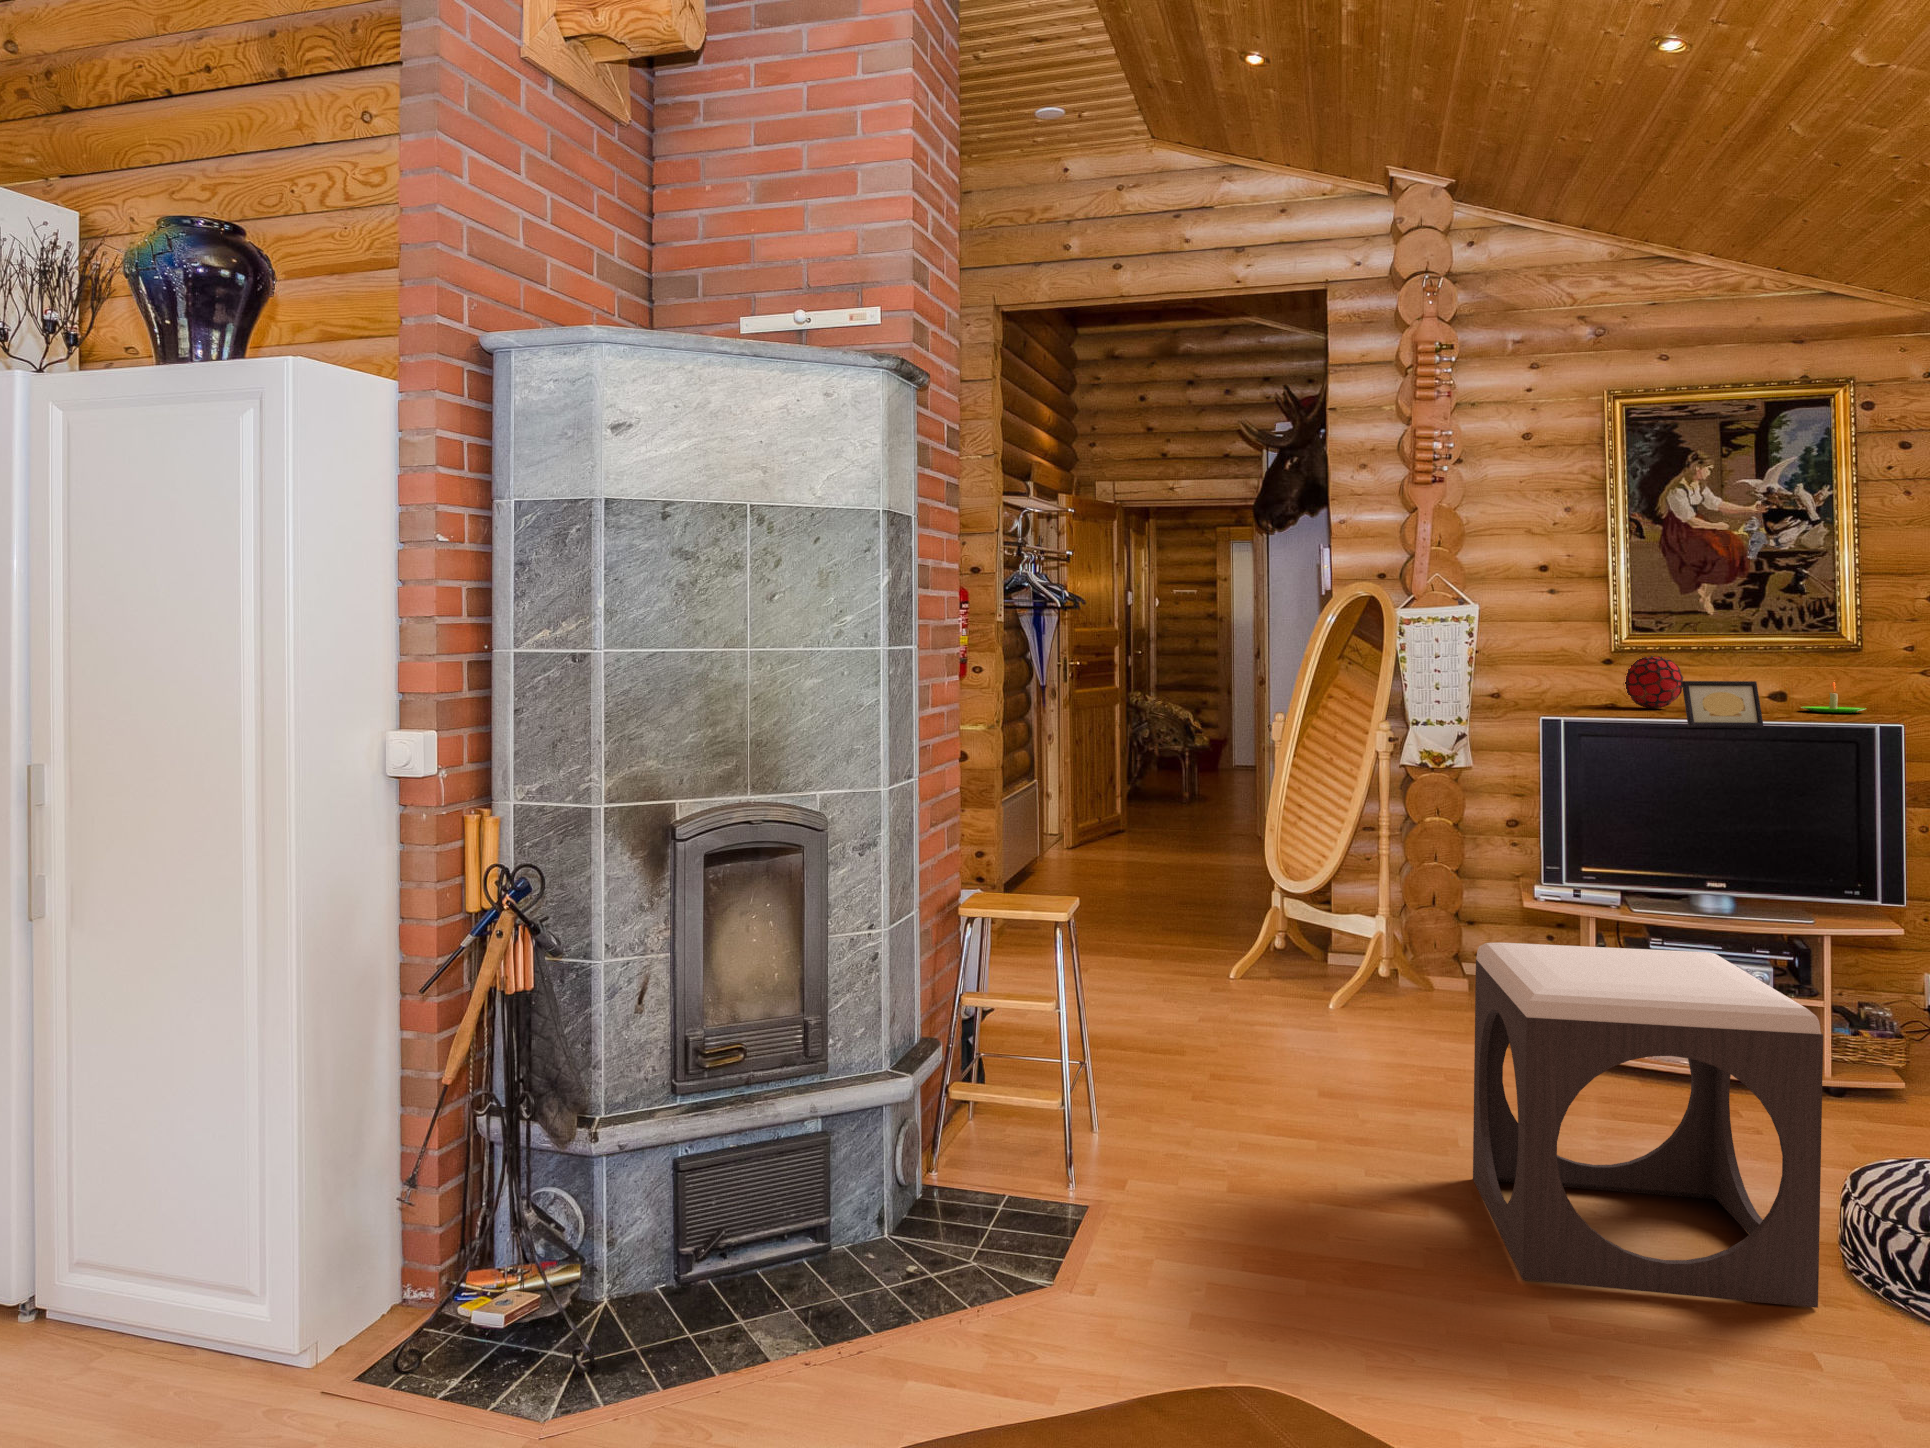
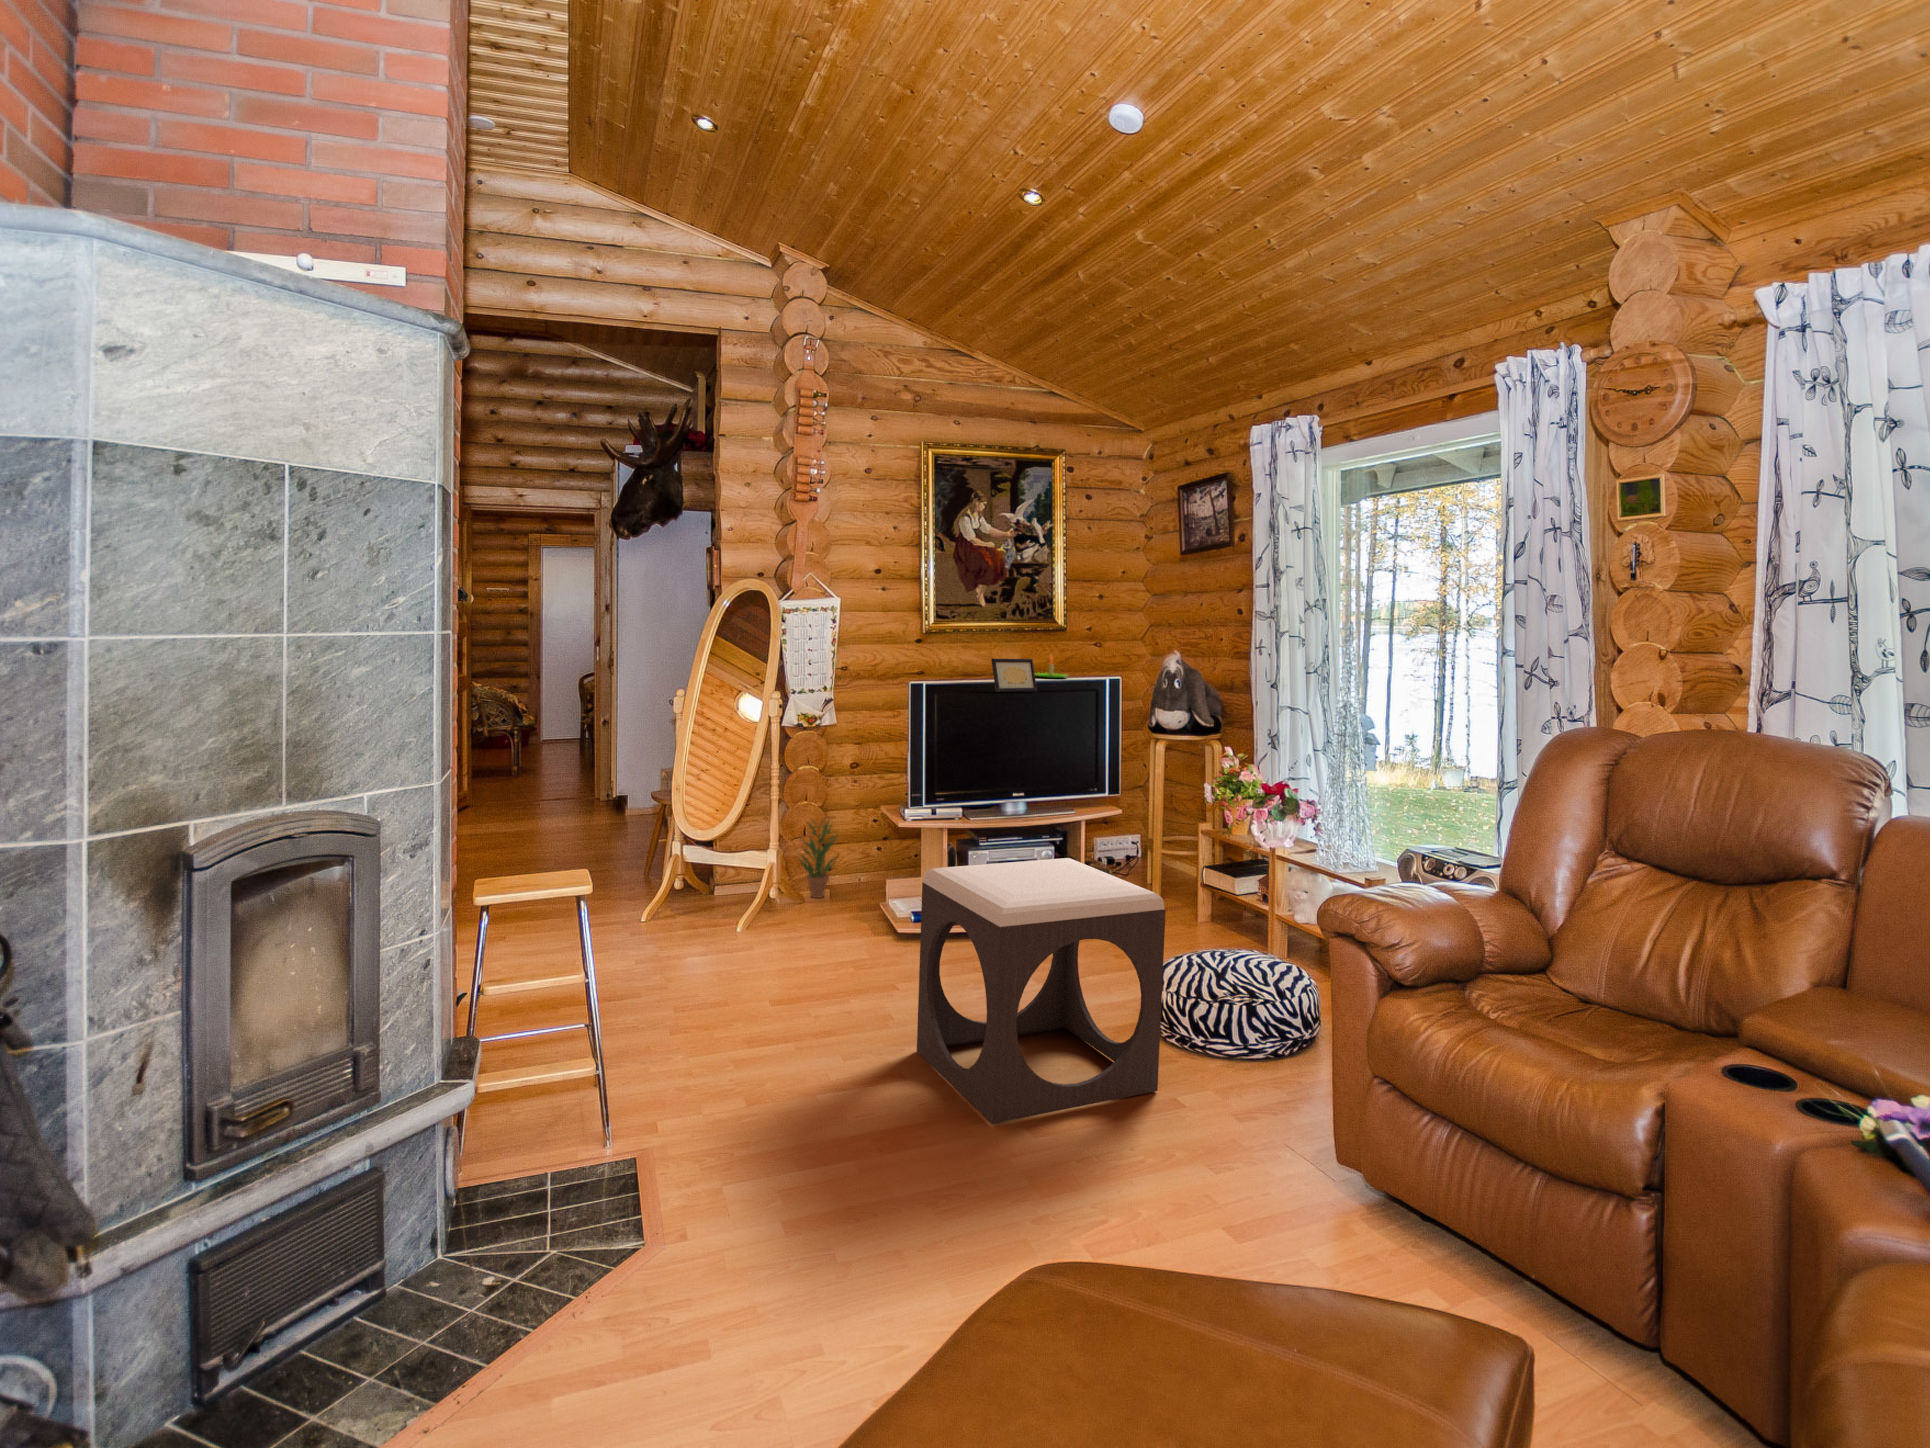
decorative orb: present [1625,656,1683,708] -> none [929,637,967,675]
potted plant: none [1425,885,1483,991] -> present [799,820,838,898]

